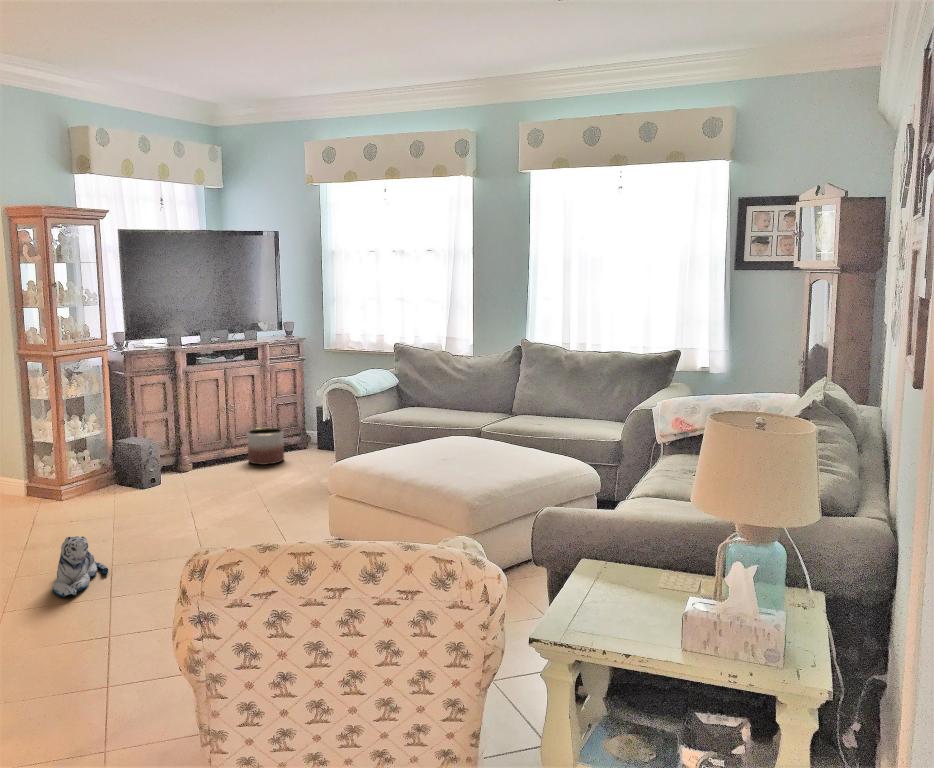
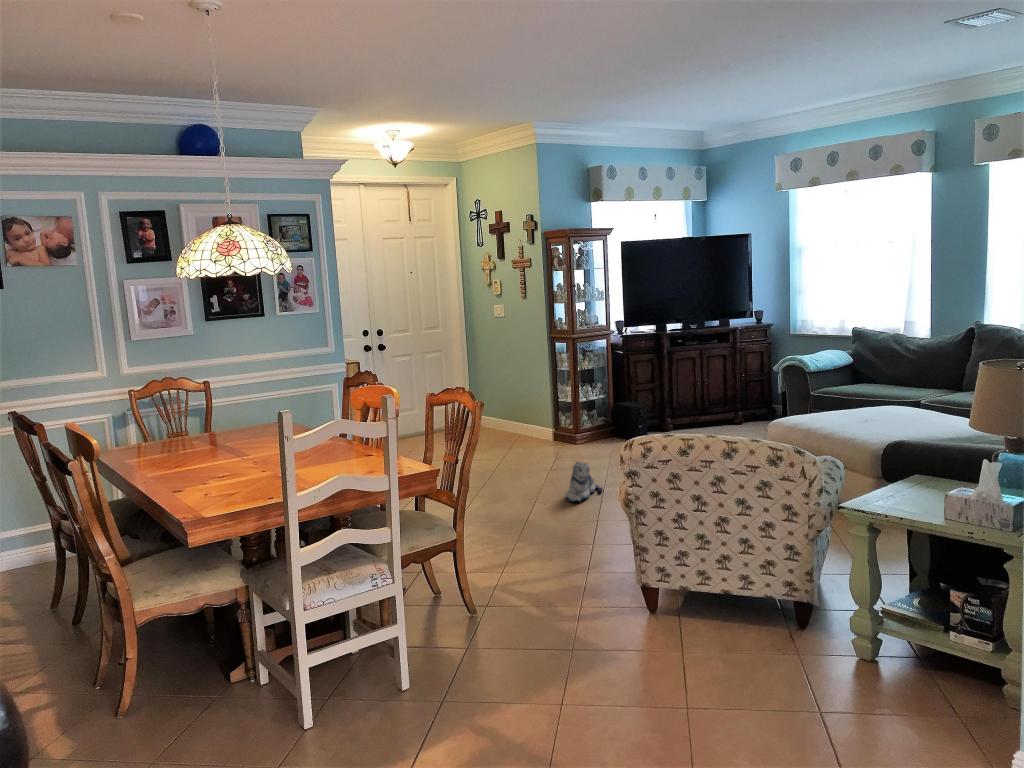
planter: present [247,428,284,465] -> none [718,401,749,431]

